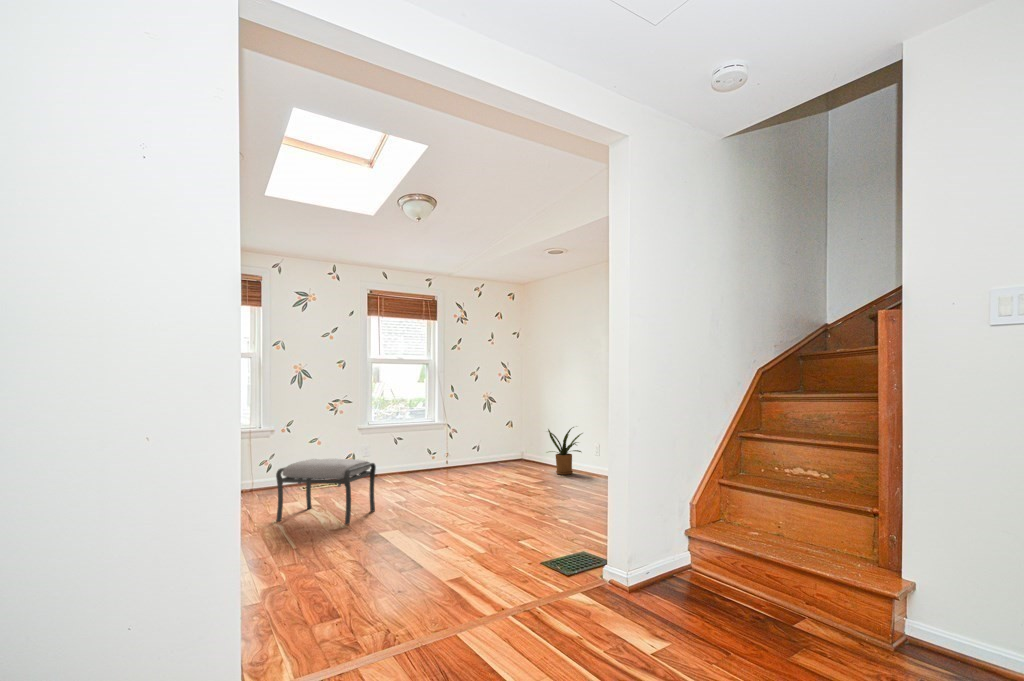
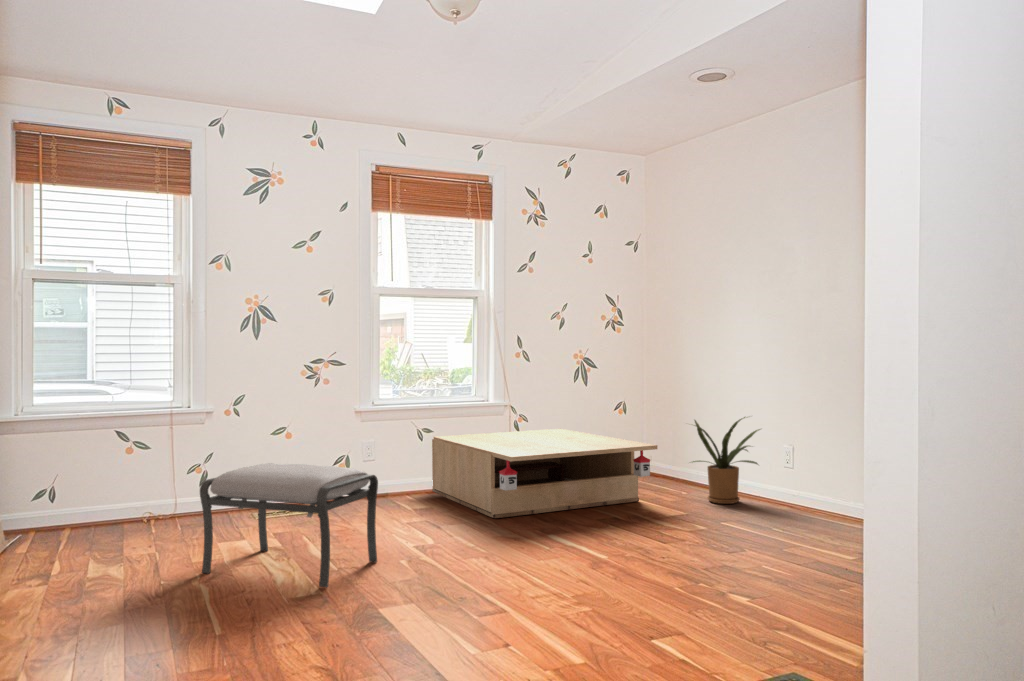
coffee table: none [402,436,528,487] -> present [432,429,658,518]

